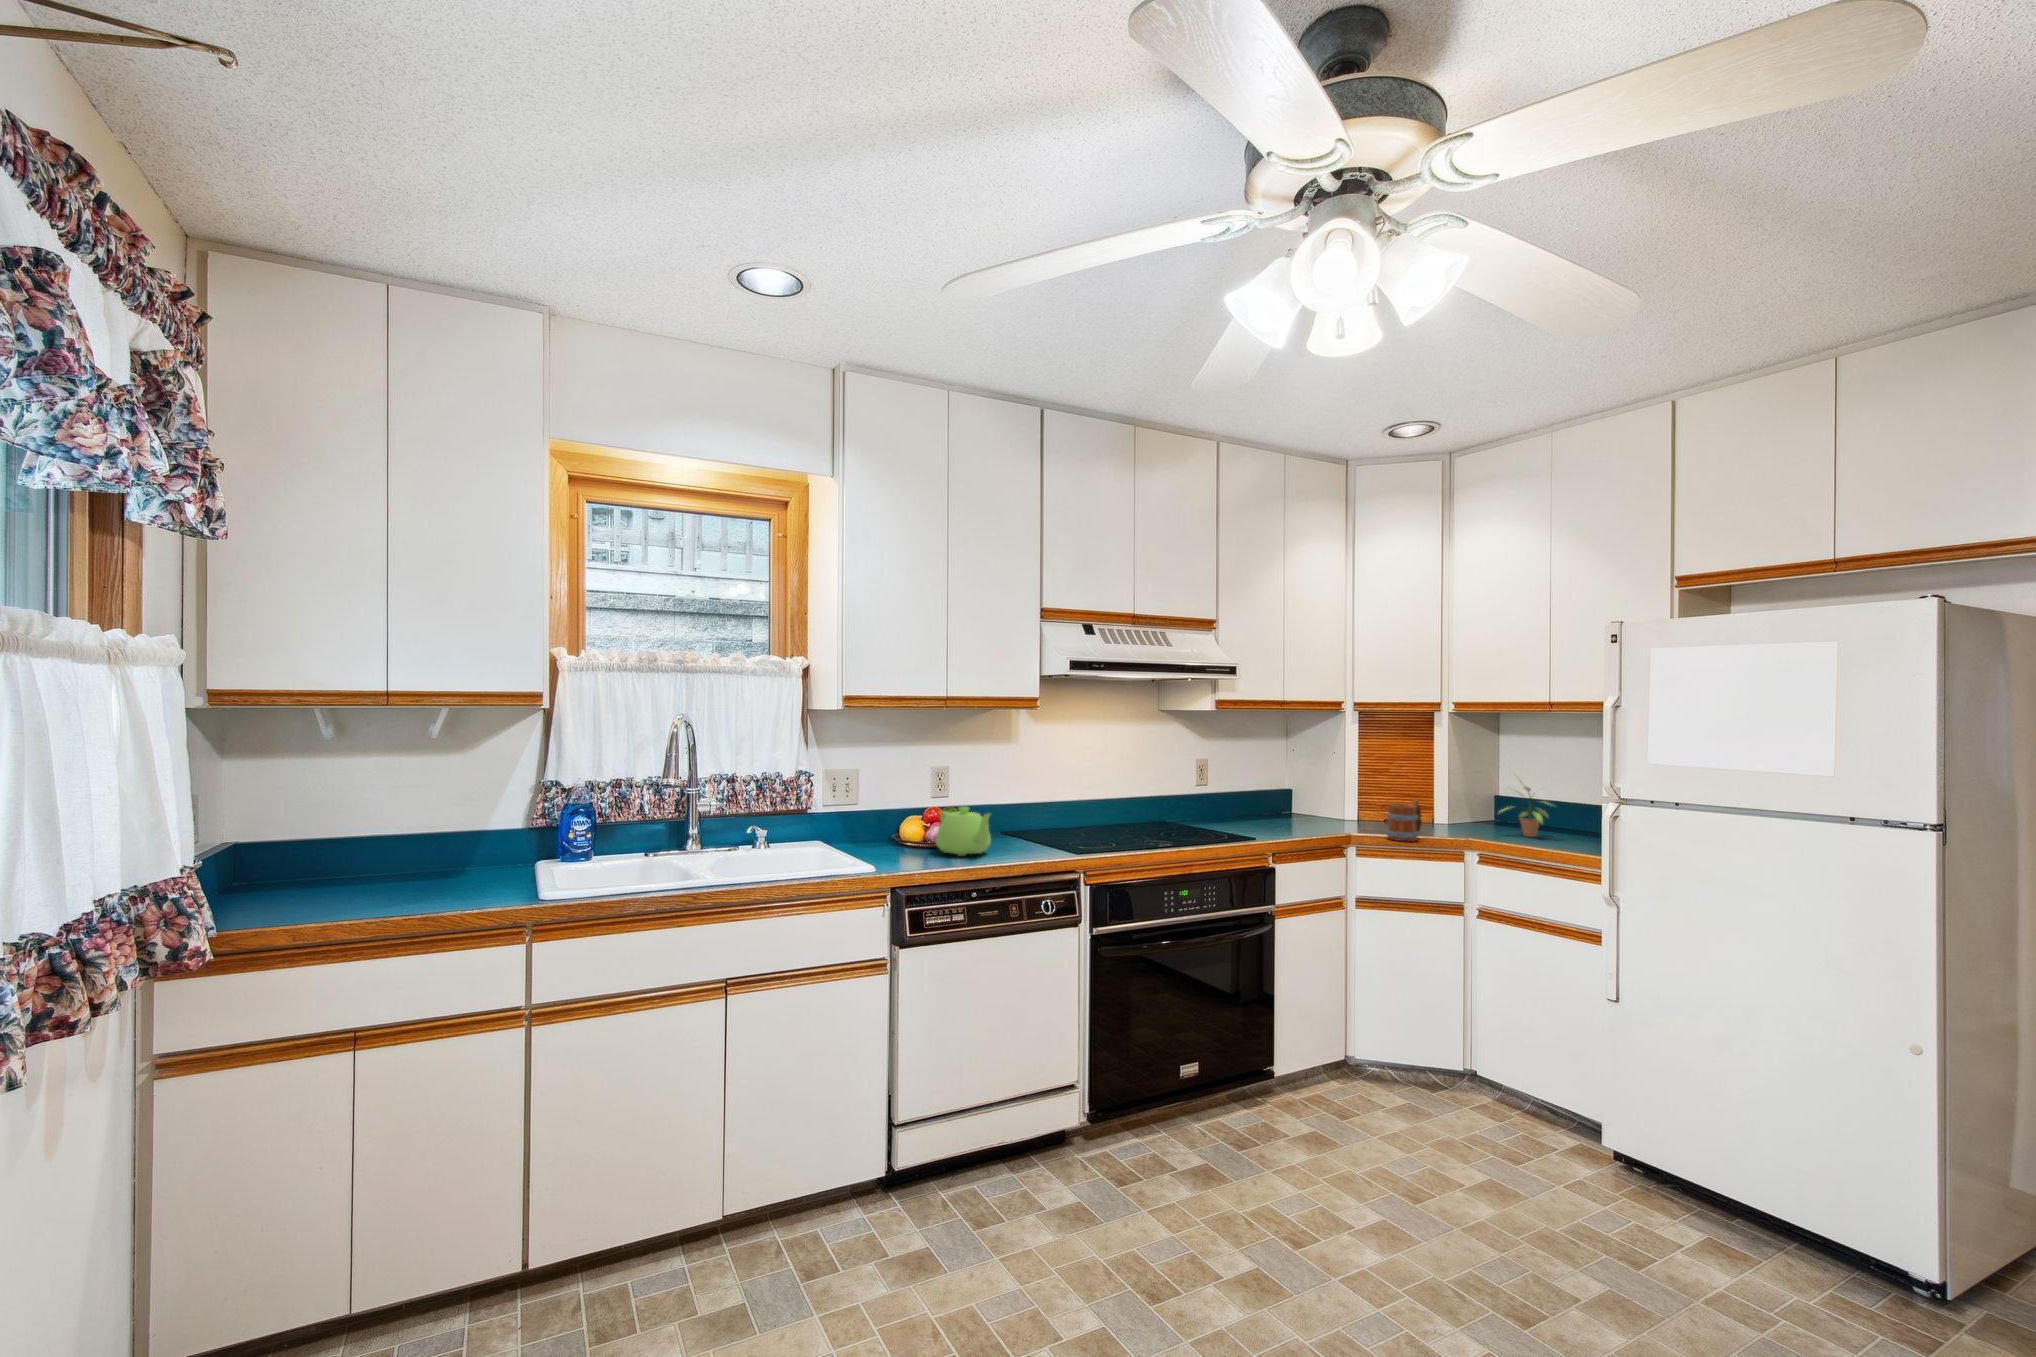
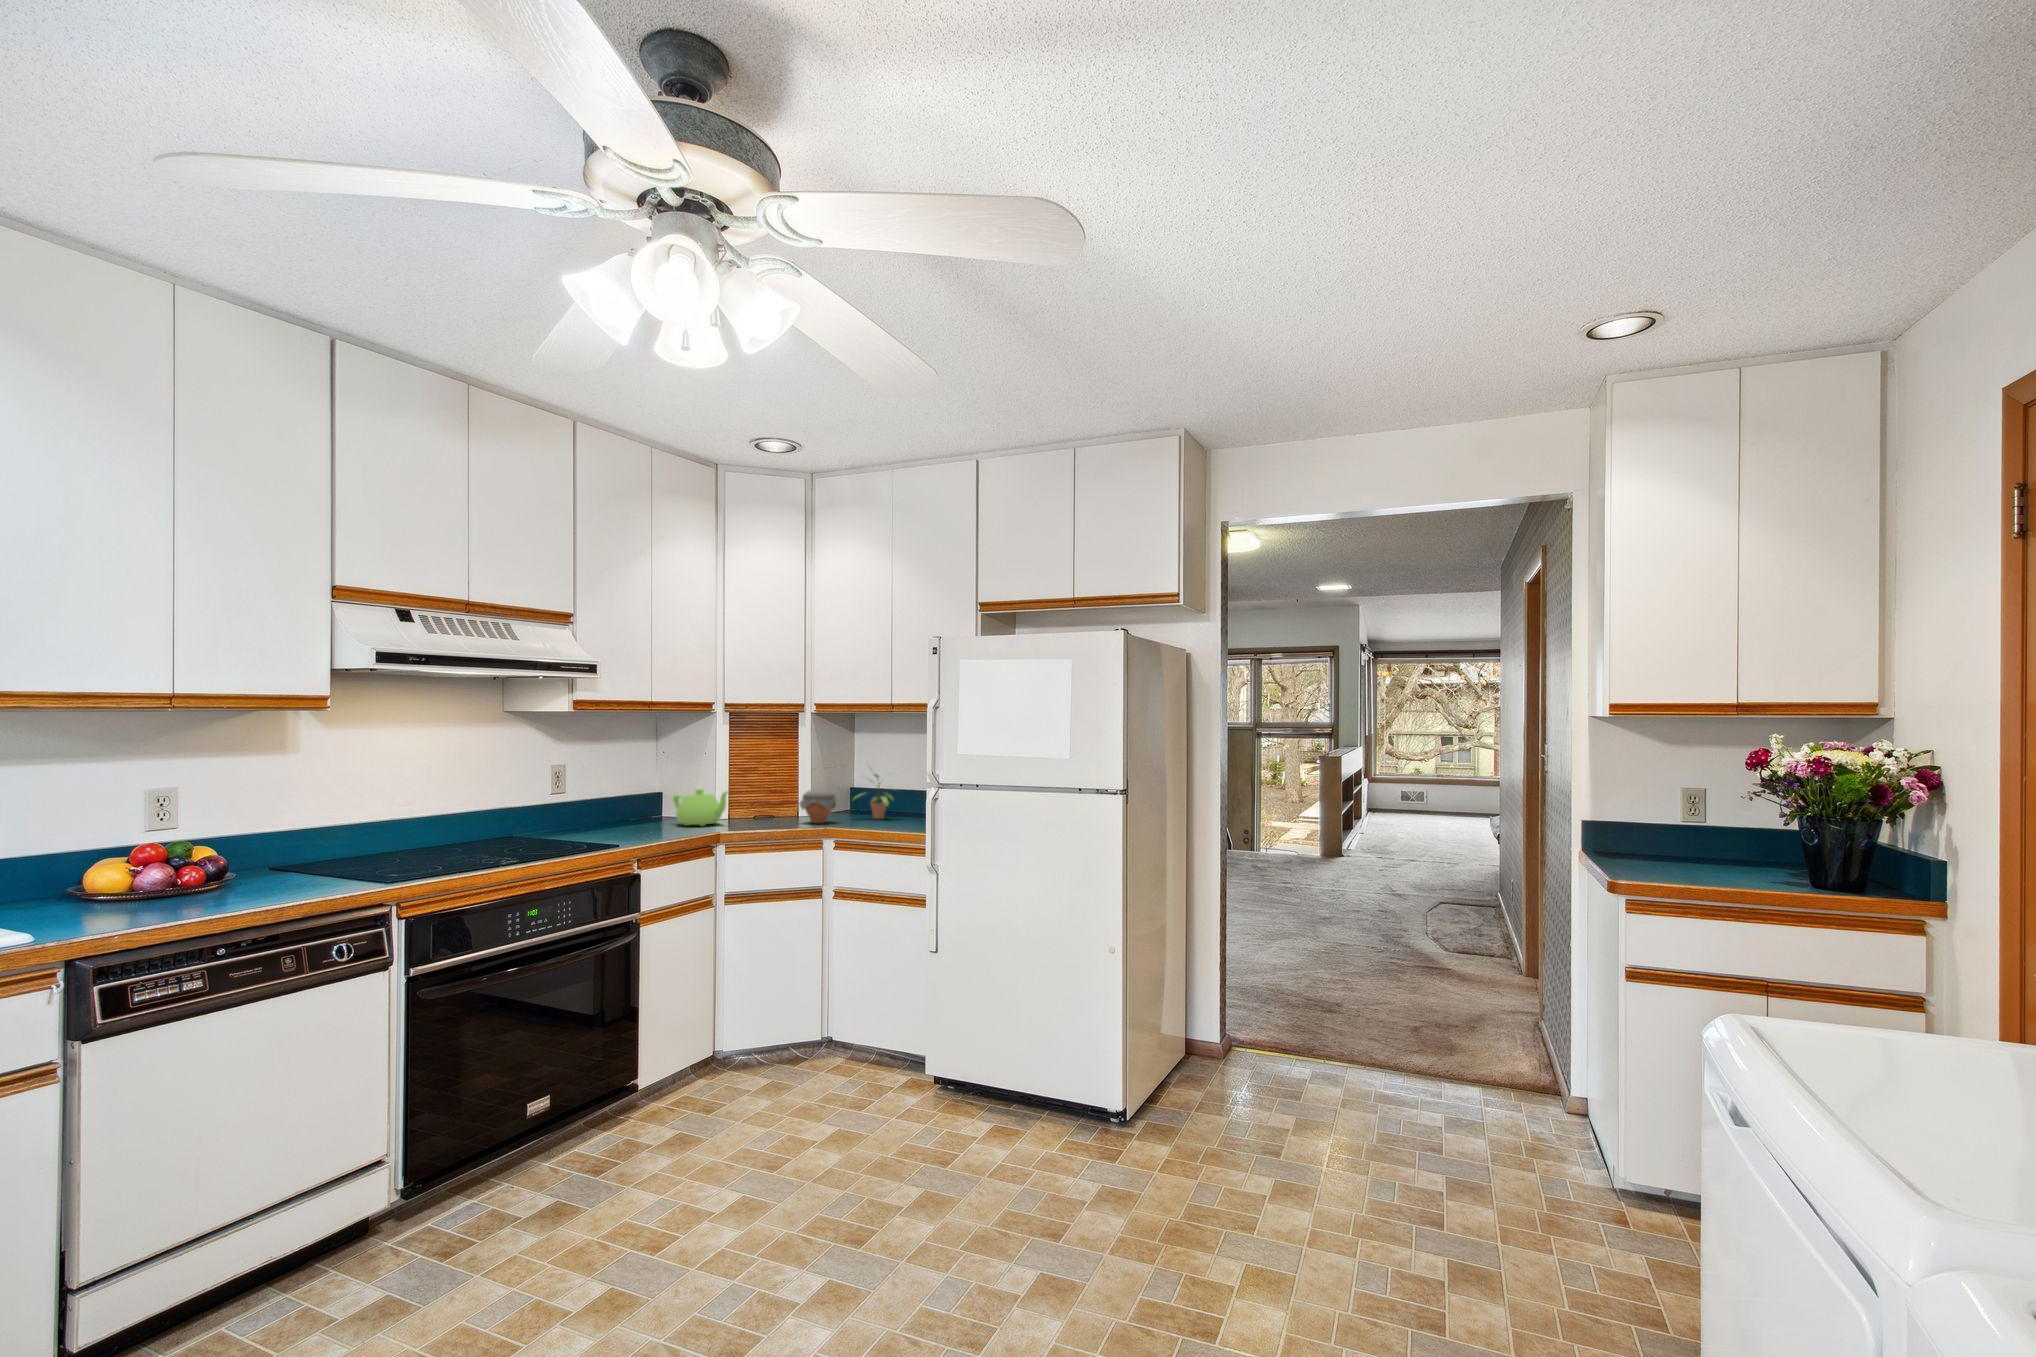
mug: present [1386,798,1422,841] -> none [752,791,785,833]
jar: none [1436,799,1481,836] -> present [800,790,837,824]
teapot: present [935,807,991,856] -> present [673,789,727,826]

